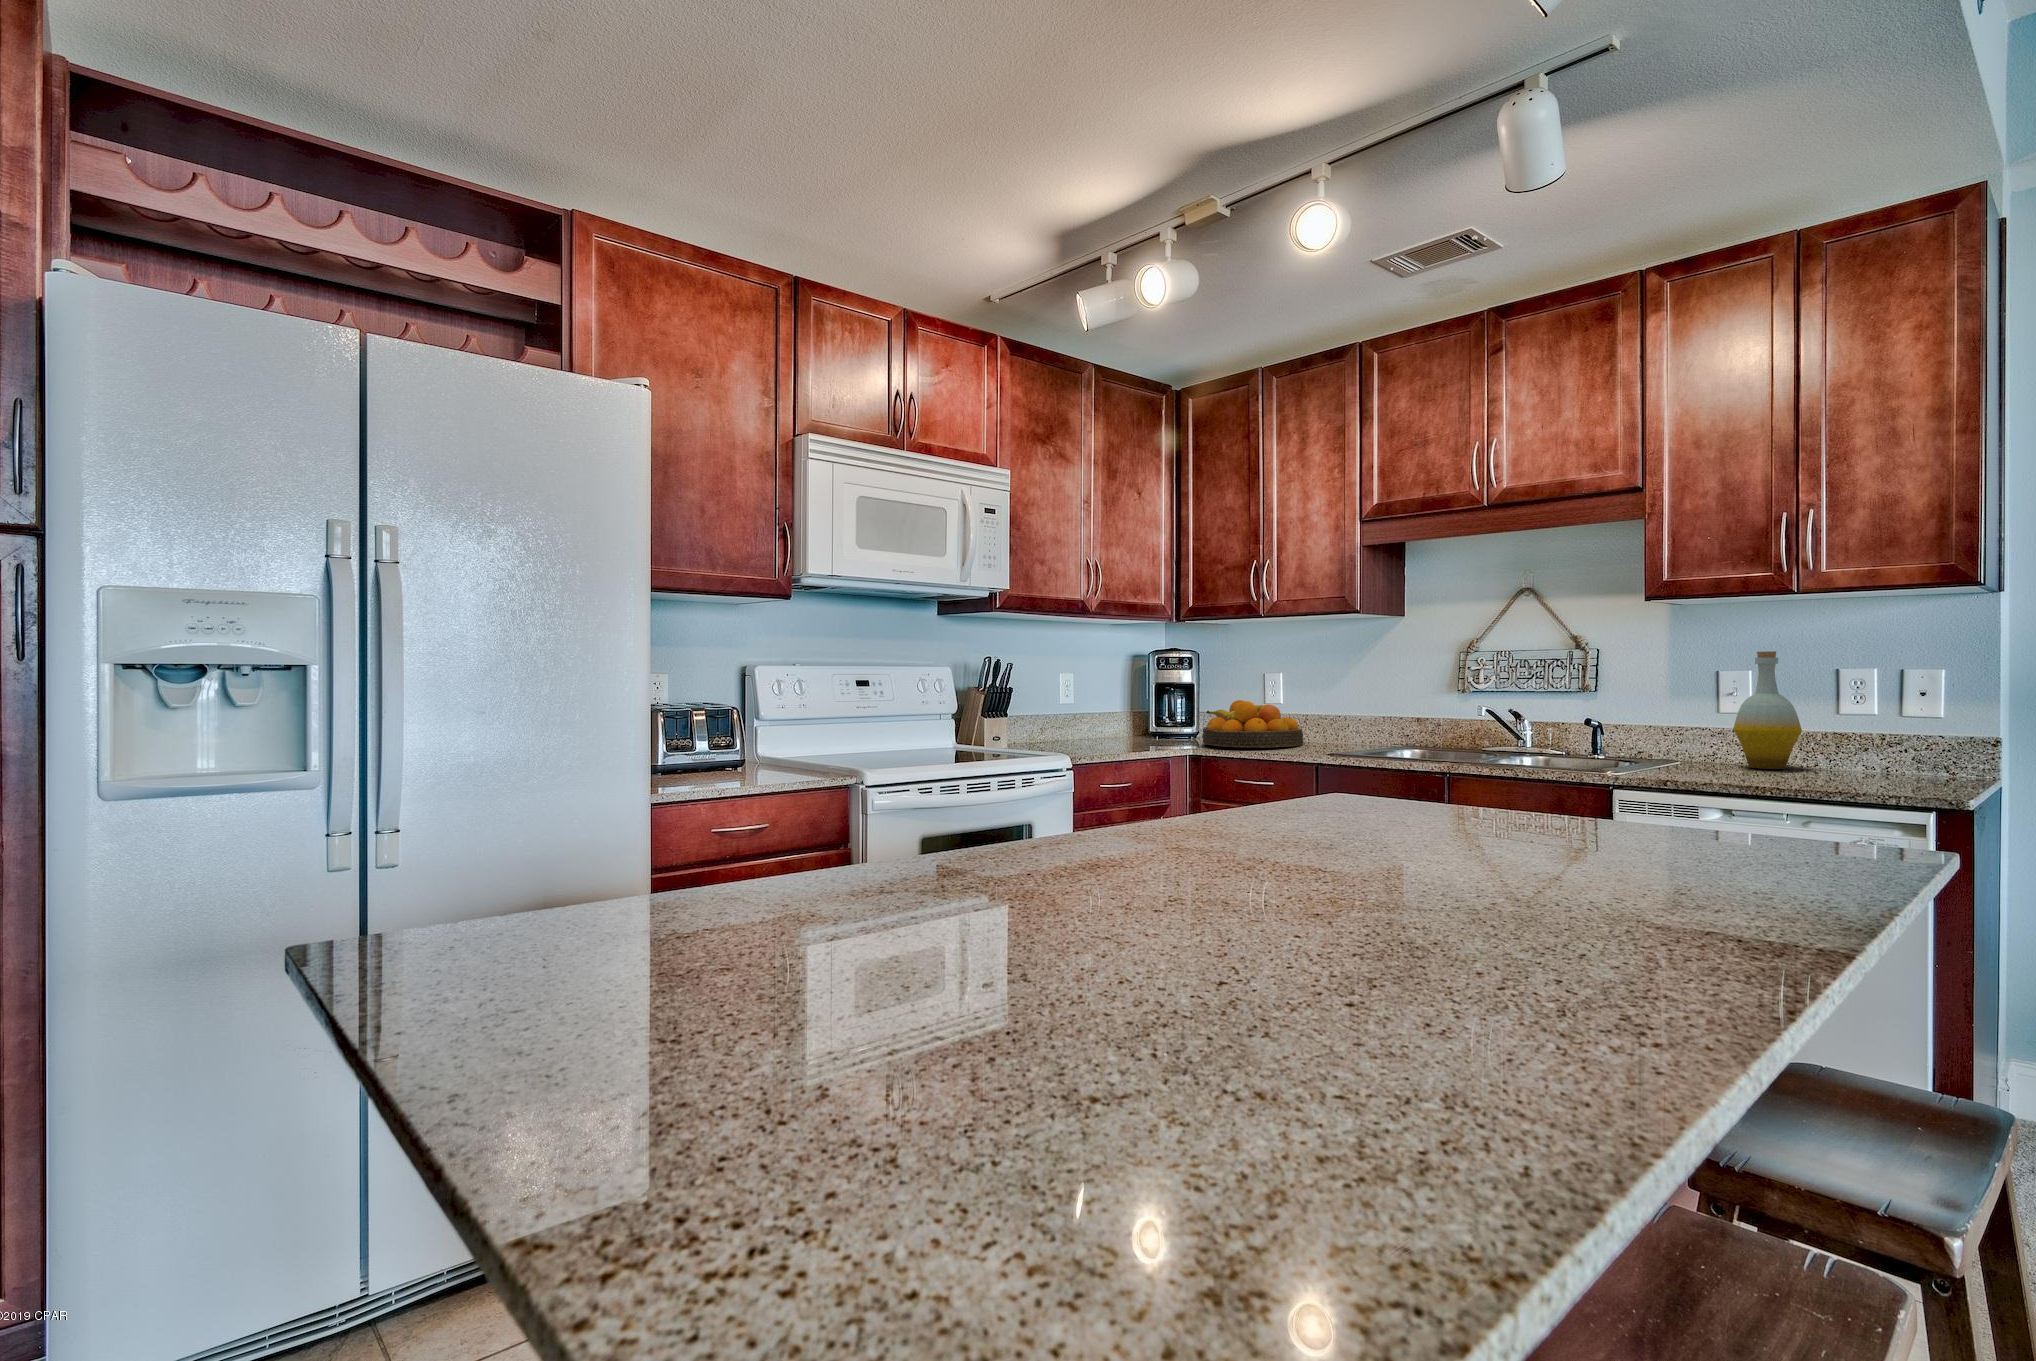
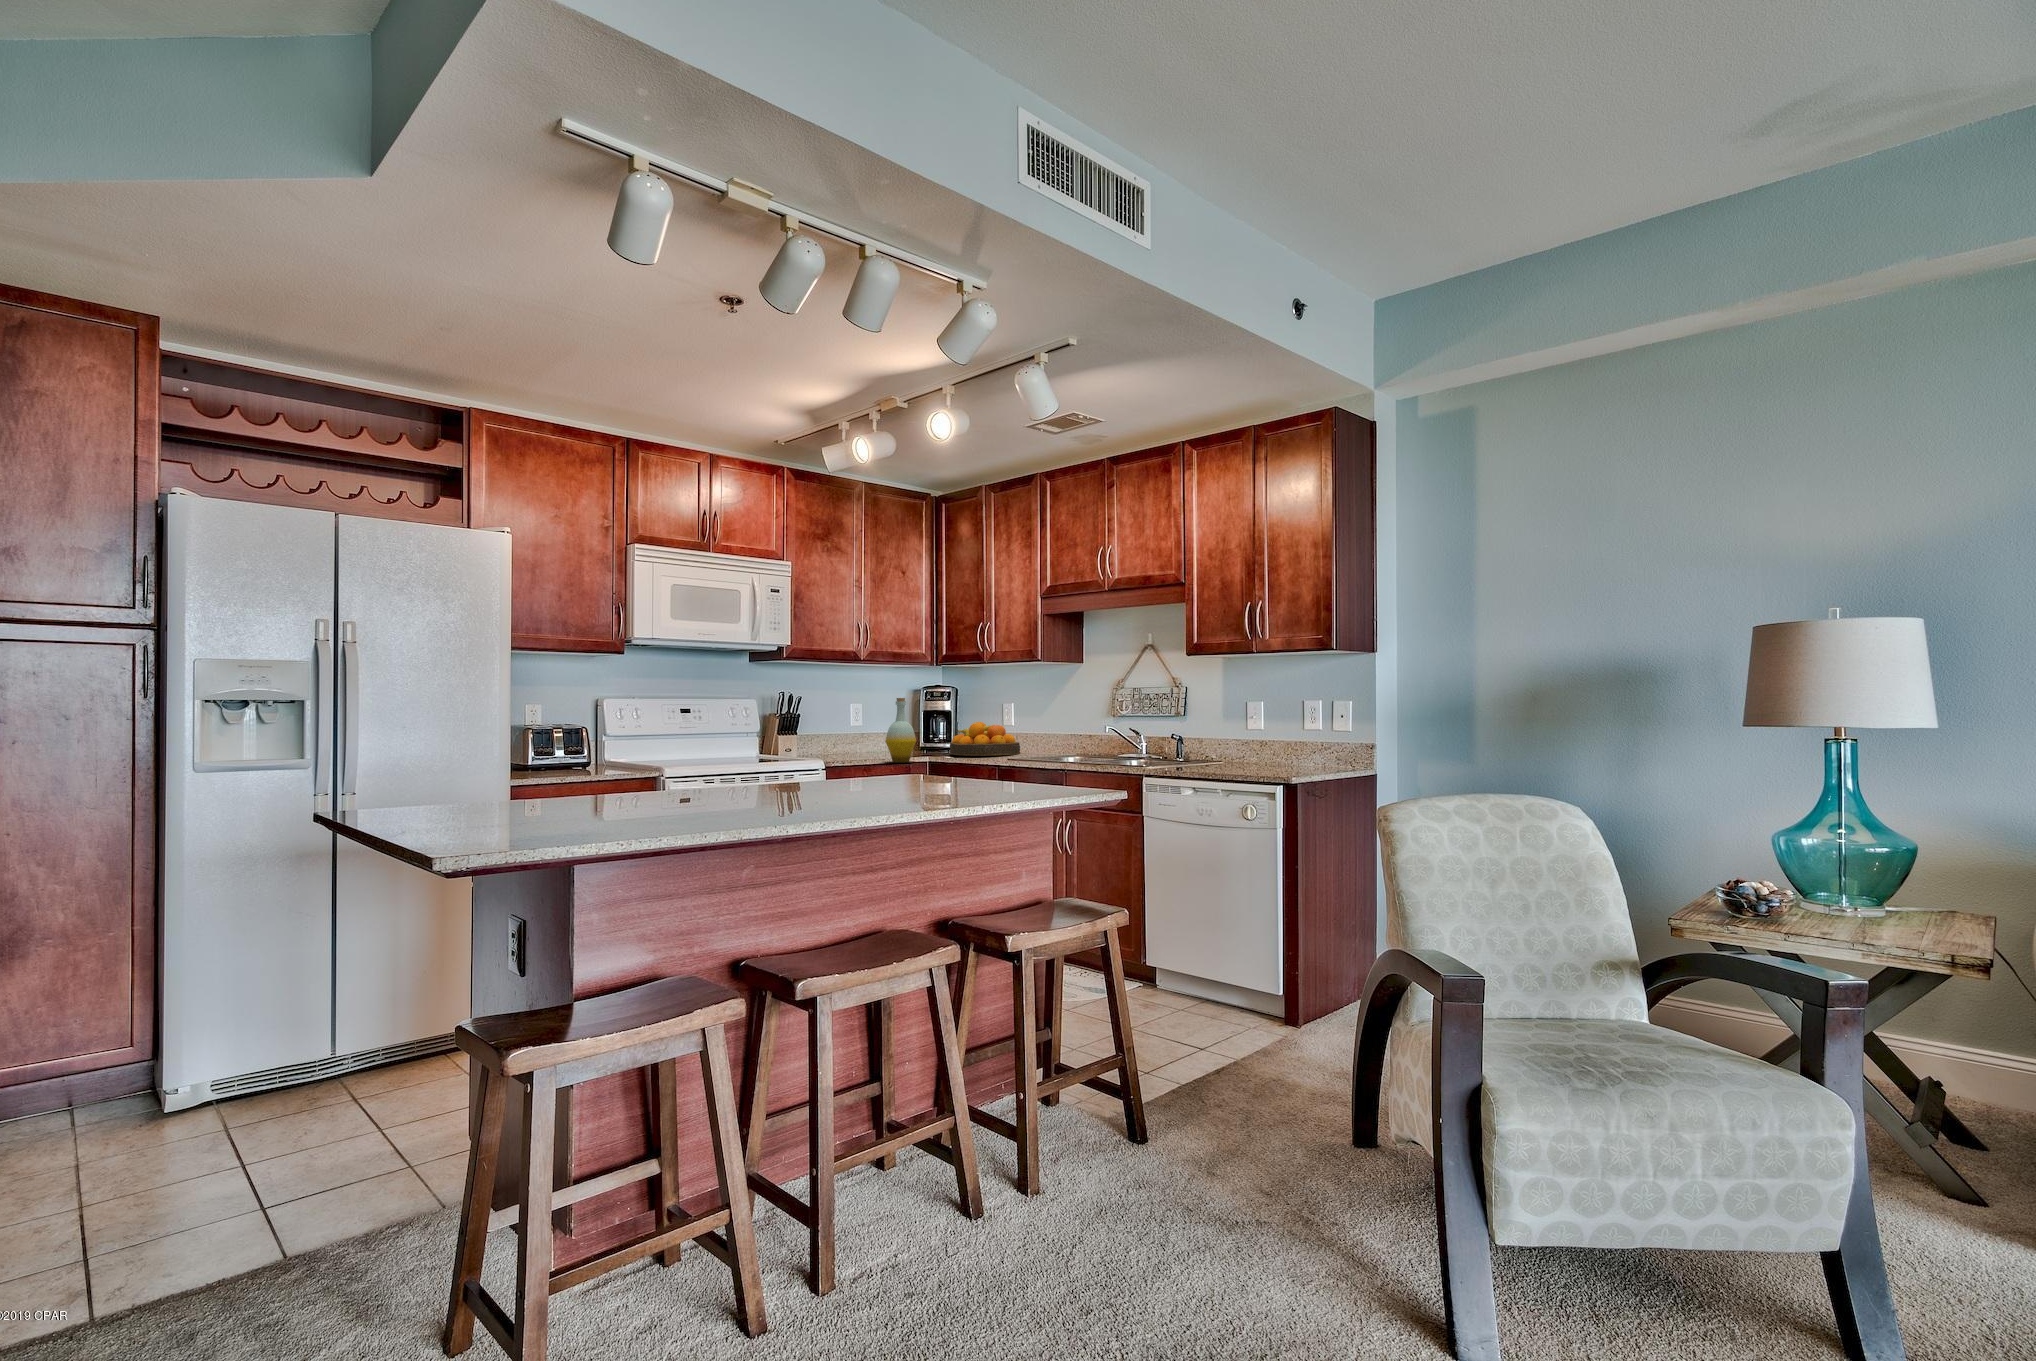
bottle: present [1733,651,1802,769] -> present [885,698,916,763]

